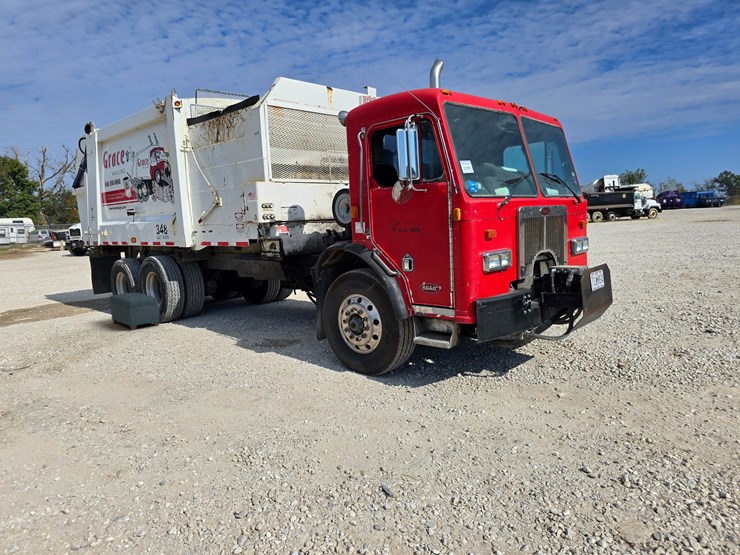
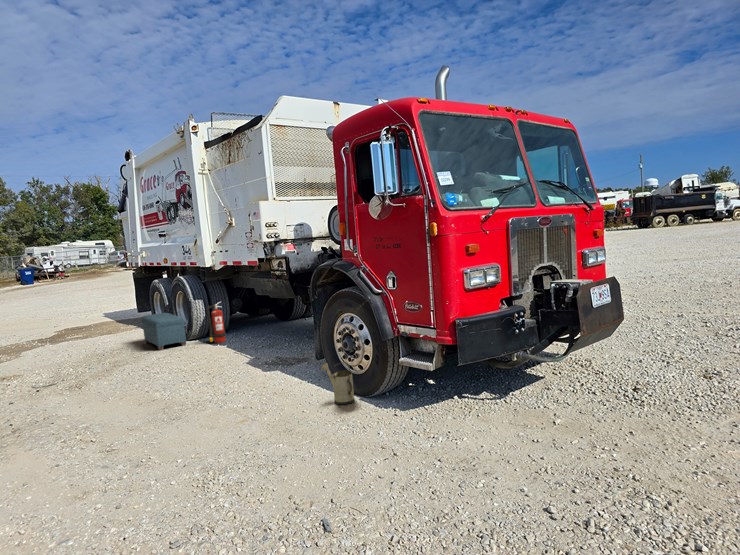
fire extinguisher: none [182,282,201,324] -> present [206,302,226,343]
watering can: none [327,340,361,382] -> present [320,363,354,405]

